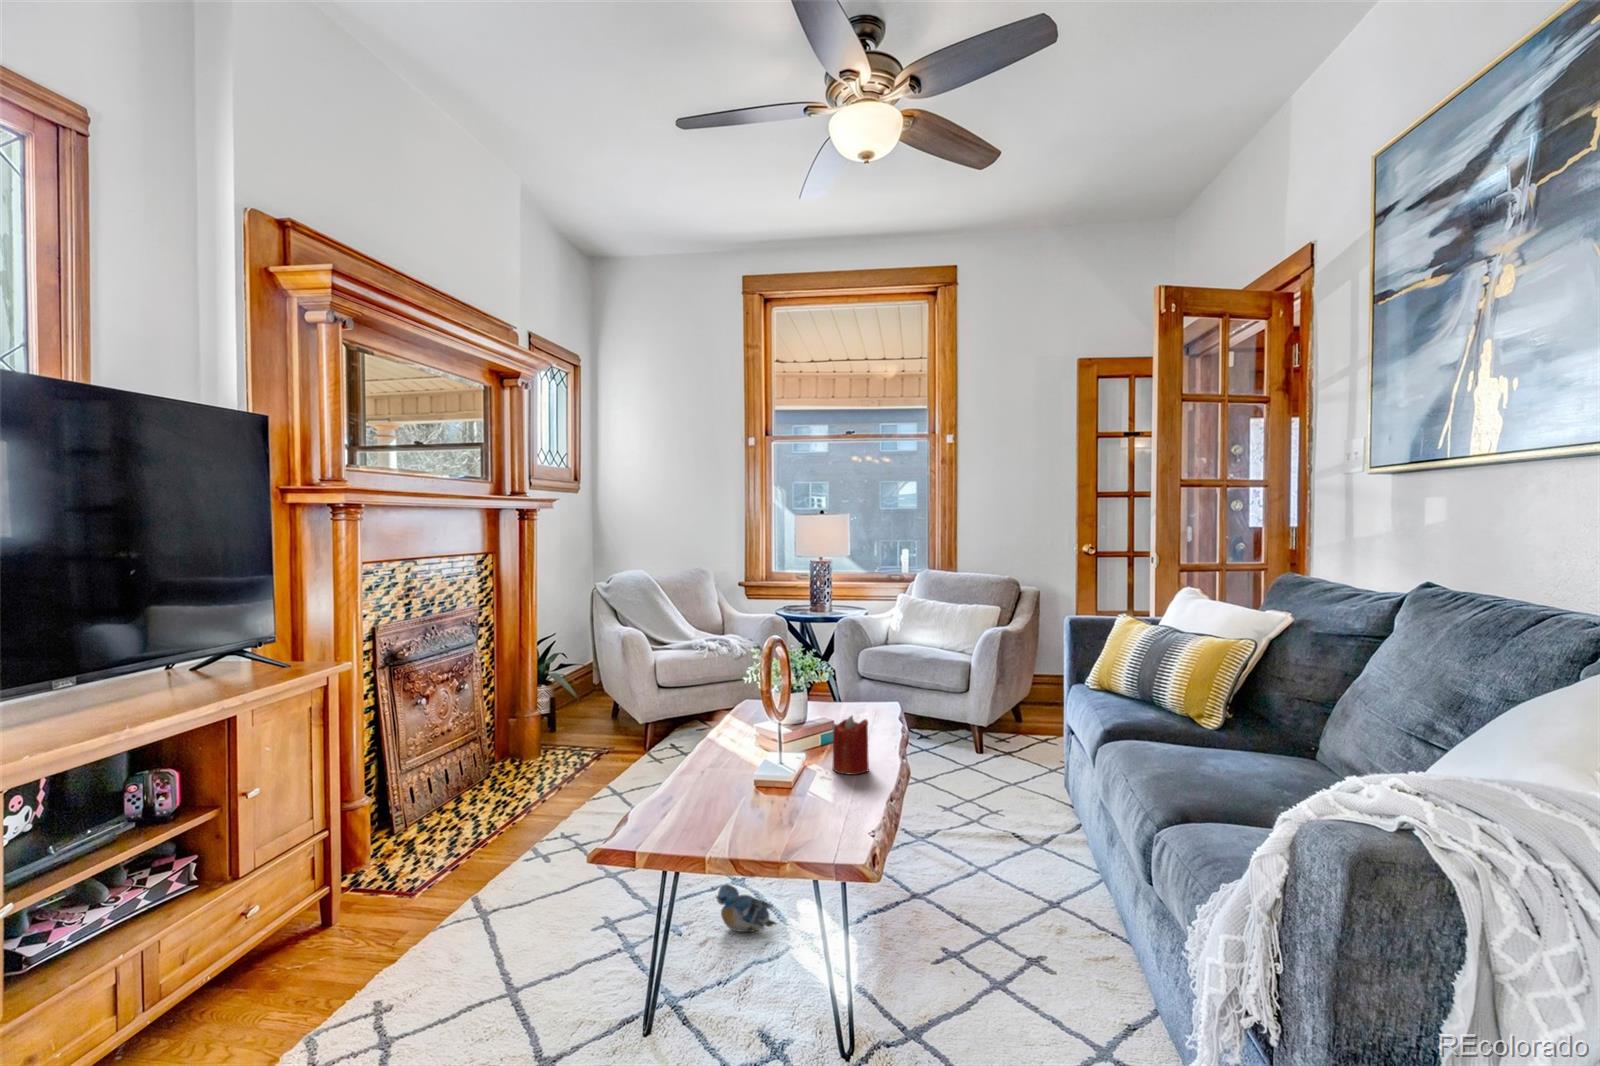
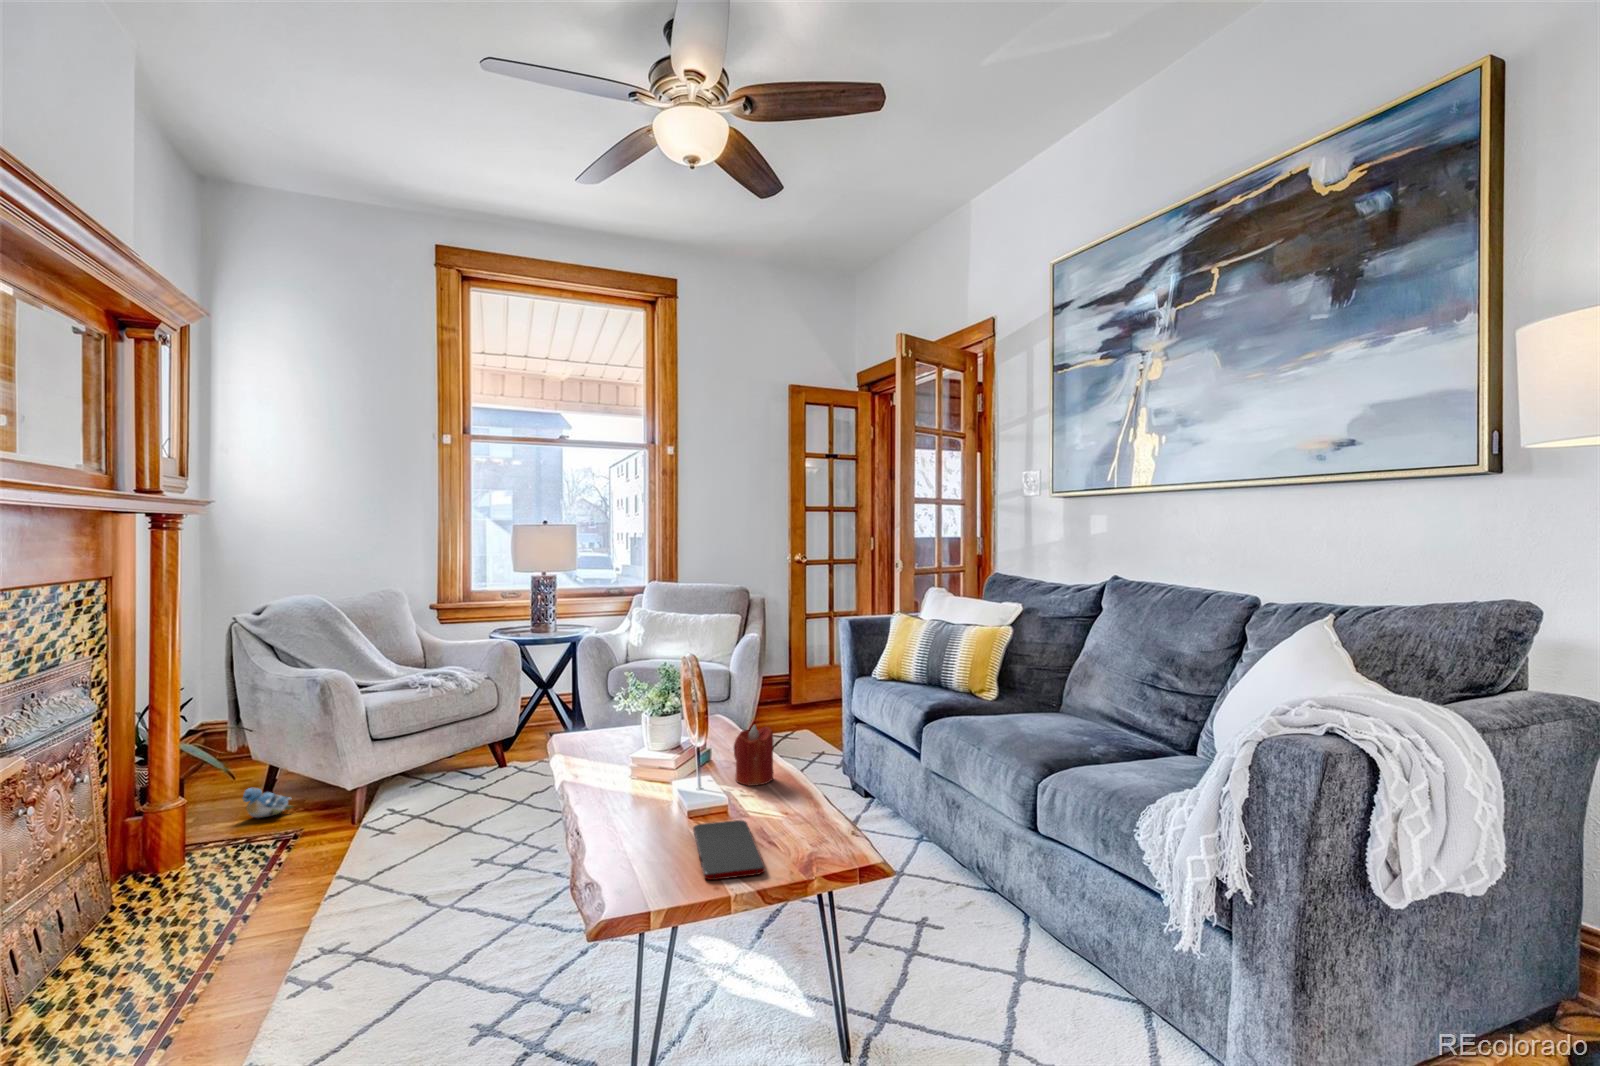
smartphone: none [696,794,785,846] -> present [693,820,765,880]
plush toy: present [716,885,776,932] -> present [242,788,293,818]

